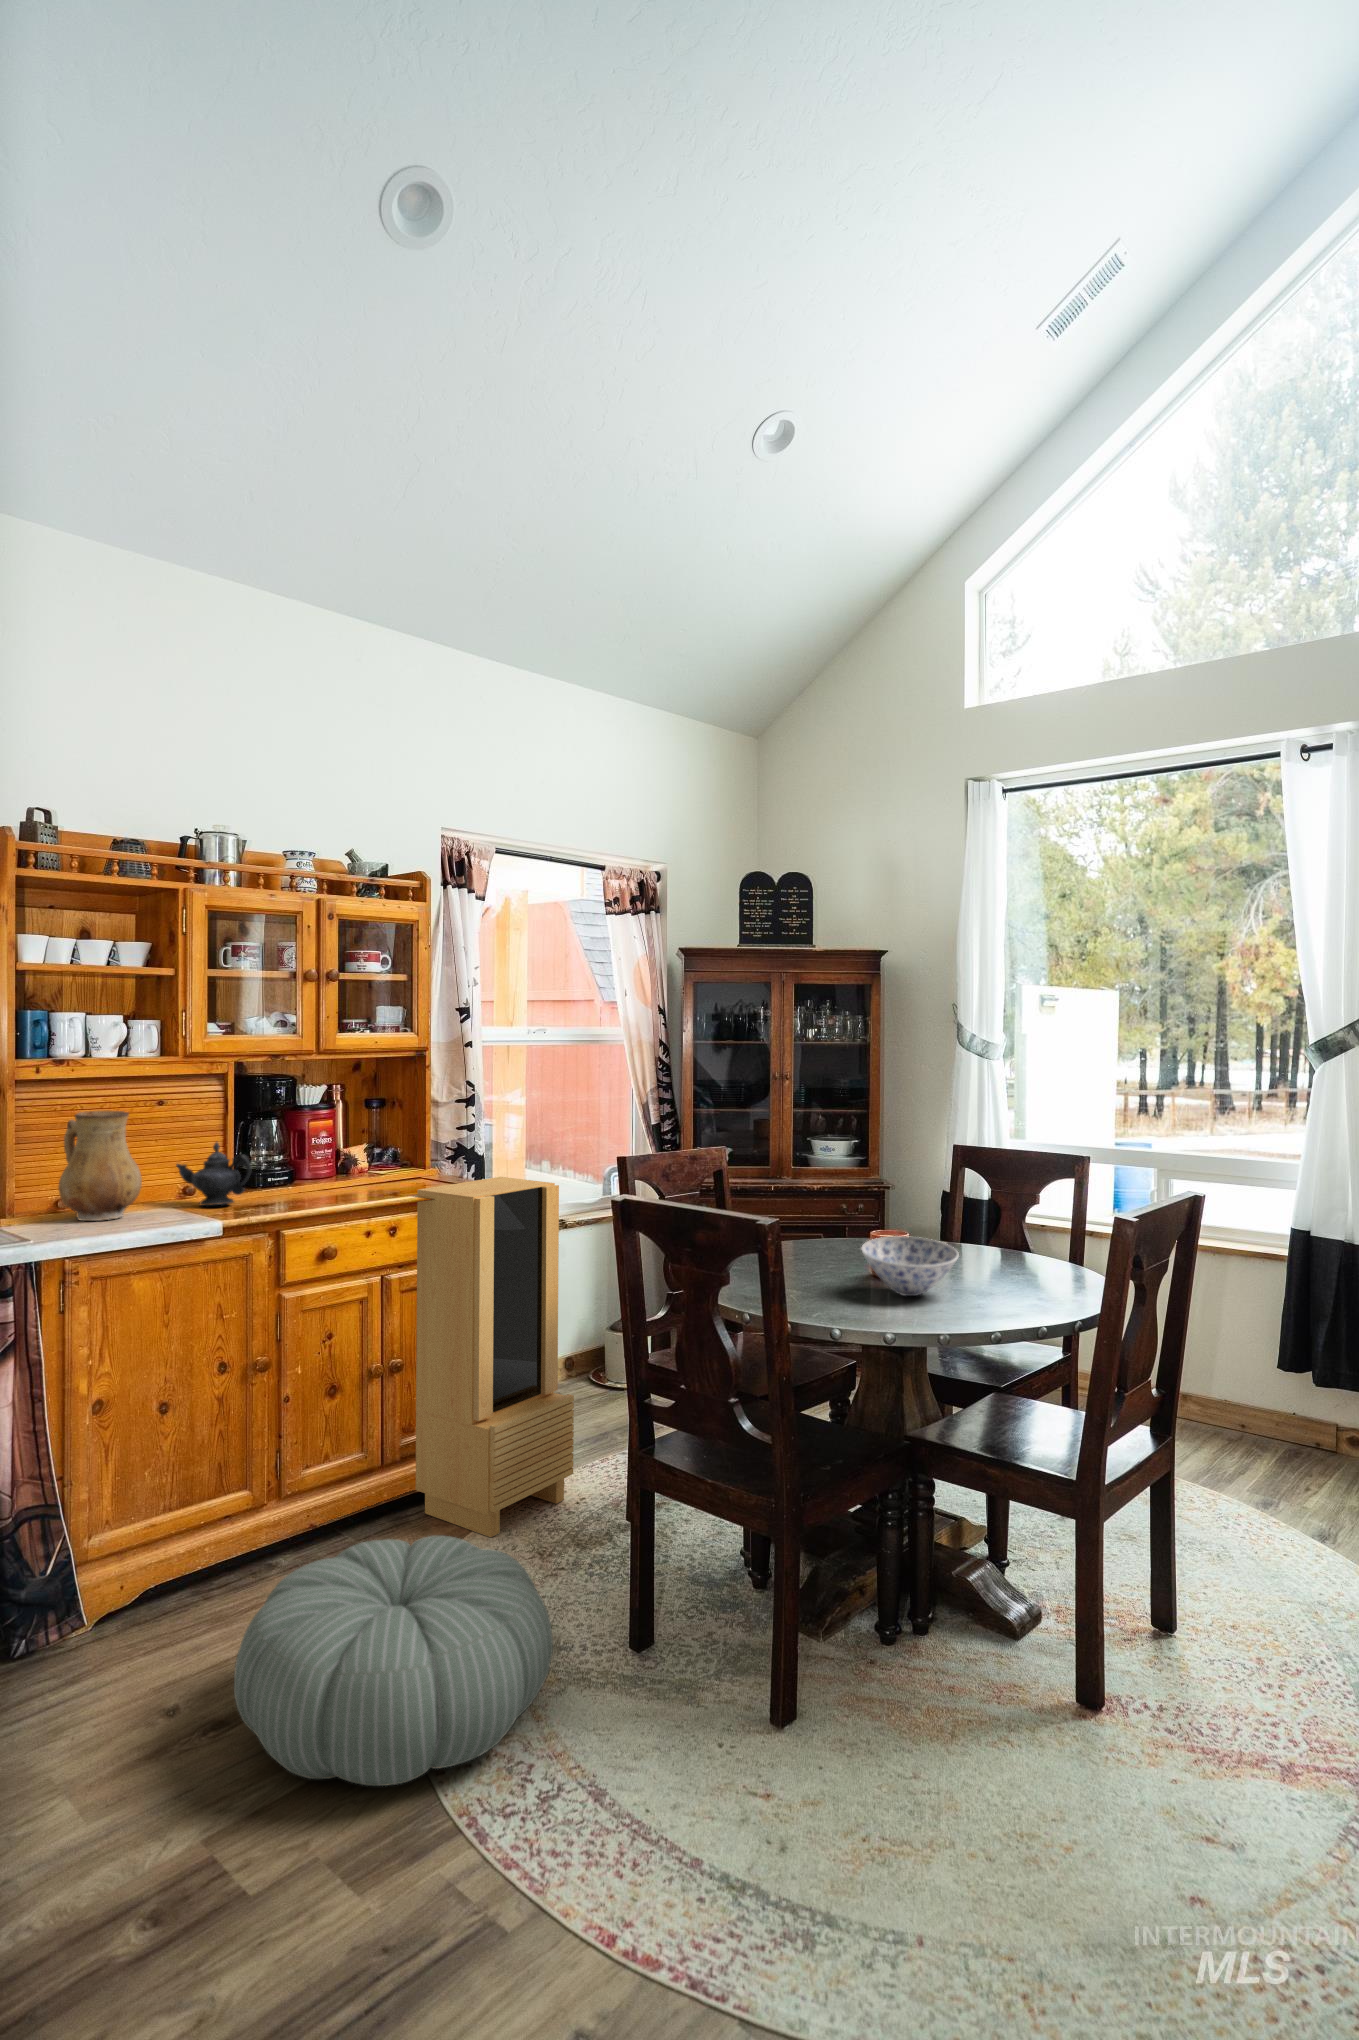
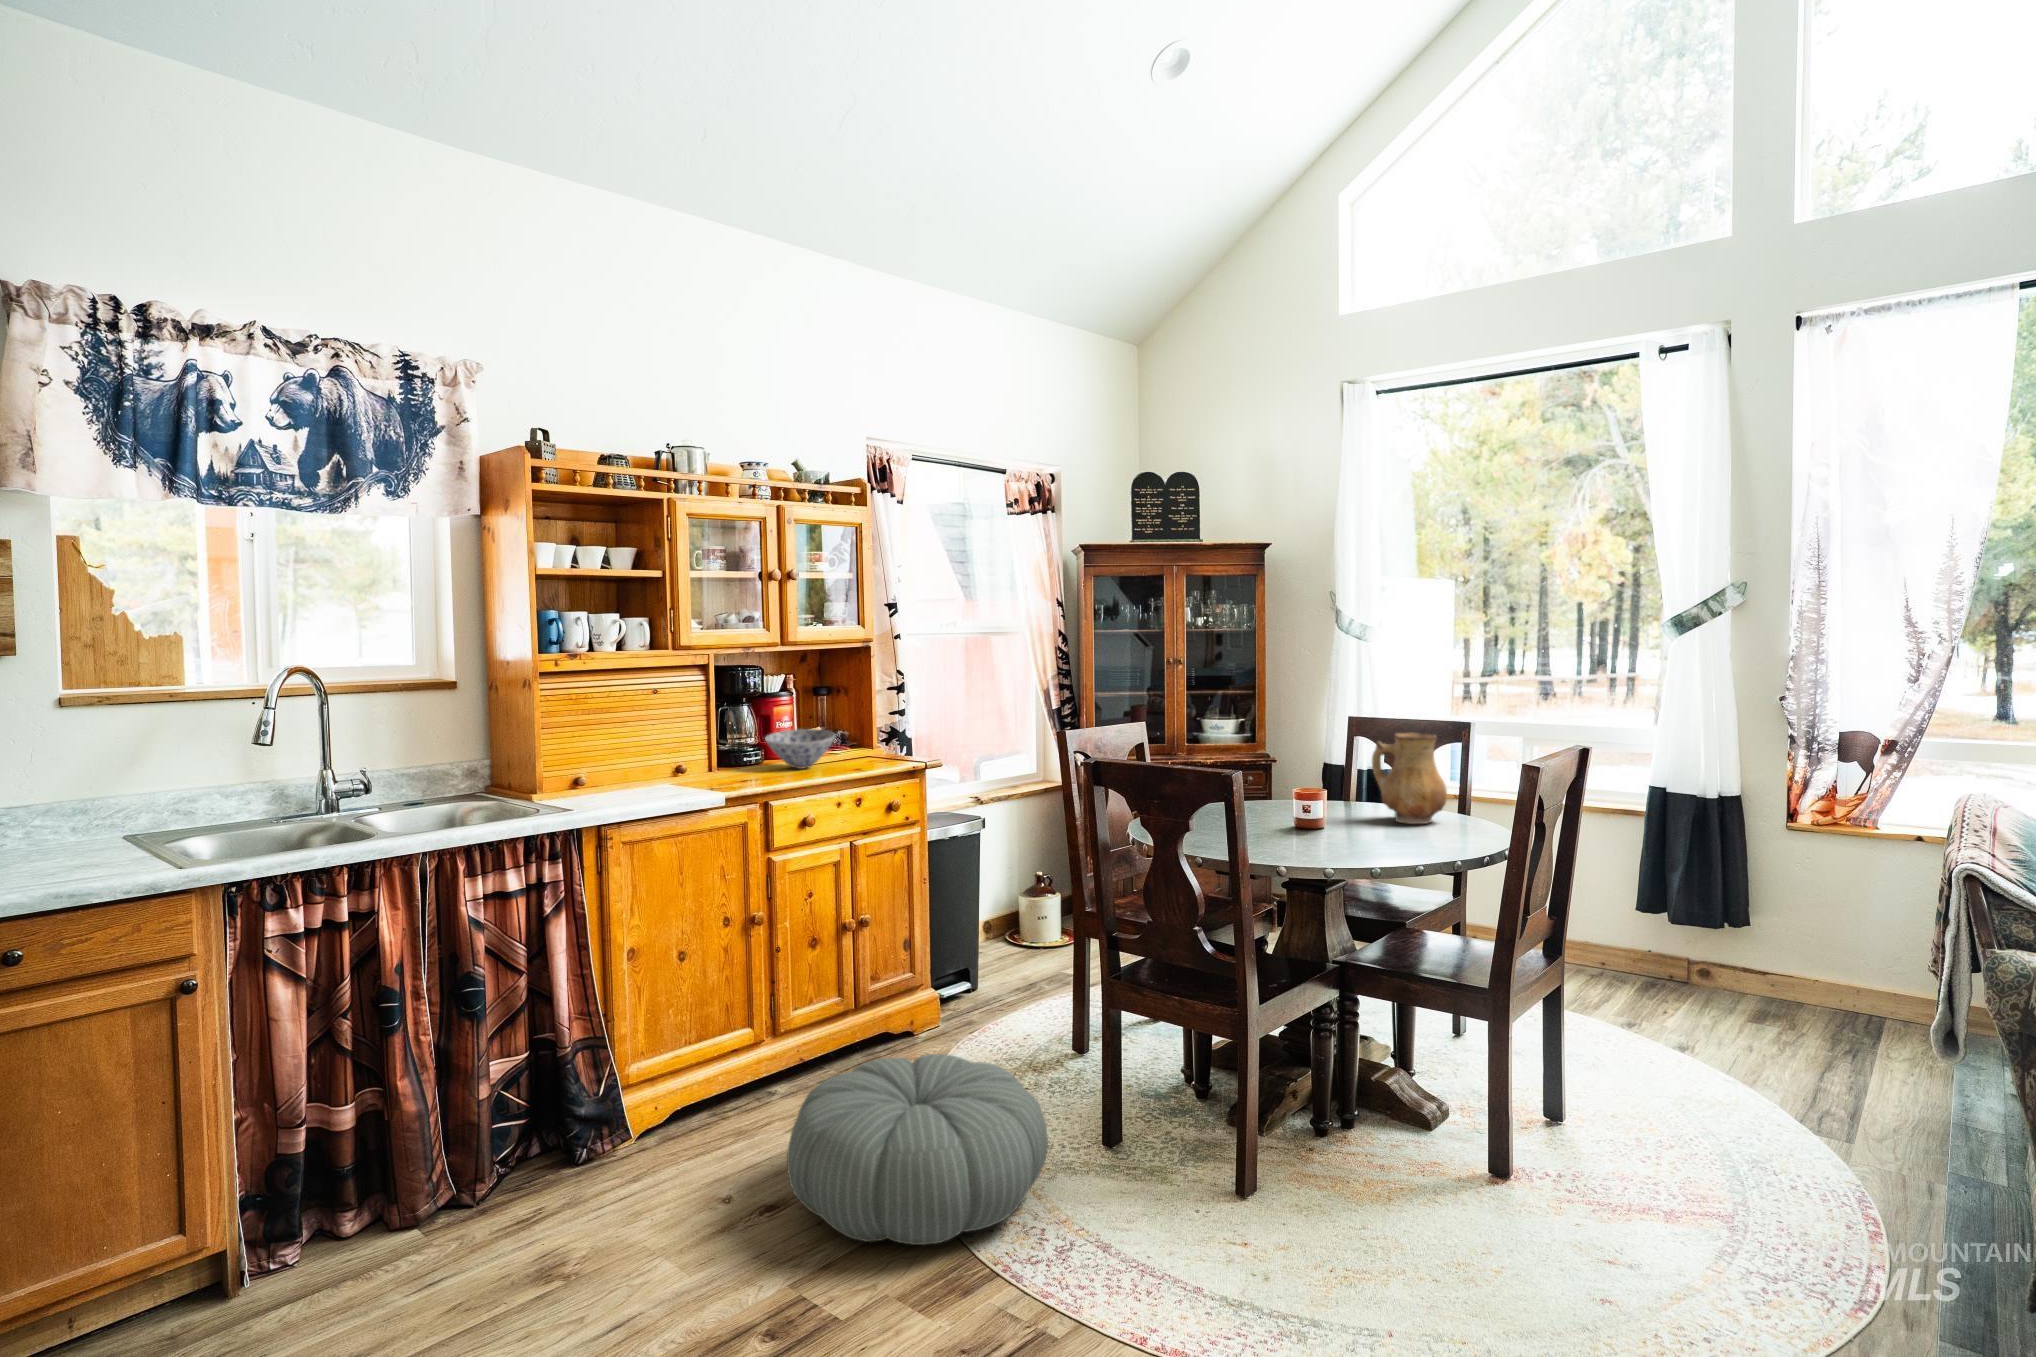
ceramic pitcher: present [58,1110,142,1221] -> present [1372,733,1447,824]
teapot: present [176,1142,252,1206] -> none [673,725,741,782]
storage cabinet: present [416,1177,574,1537] -> none [879,754,1021,1066]
bowl: present [861,1236,959,1296] -> present [765,729,835,769]

